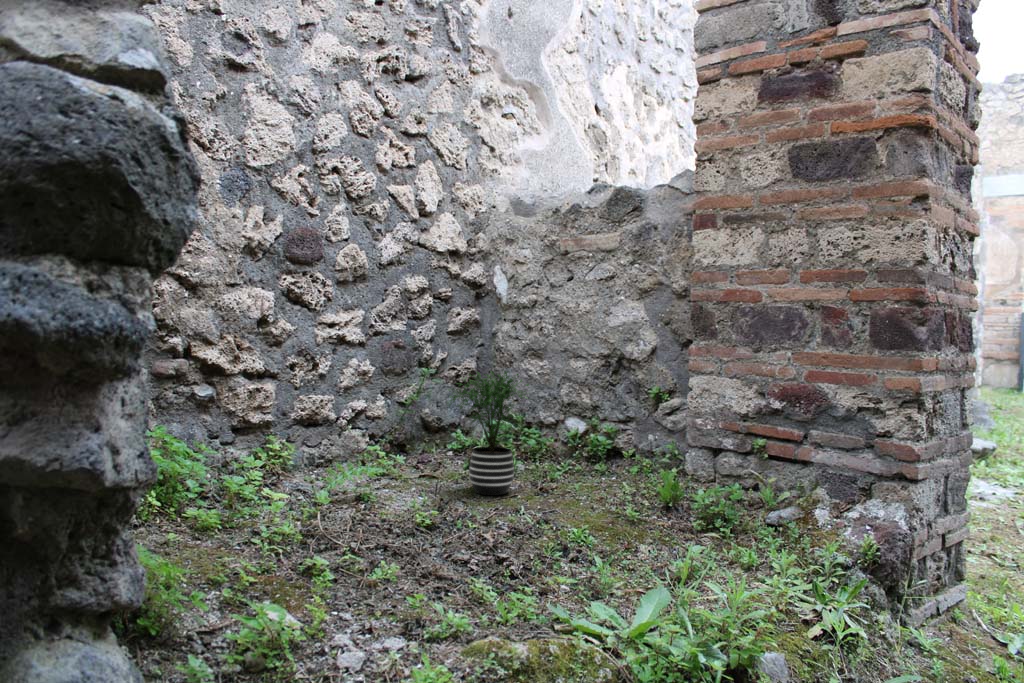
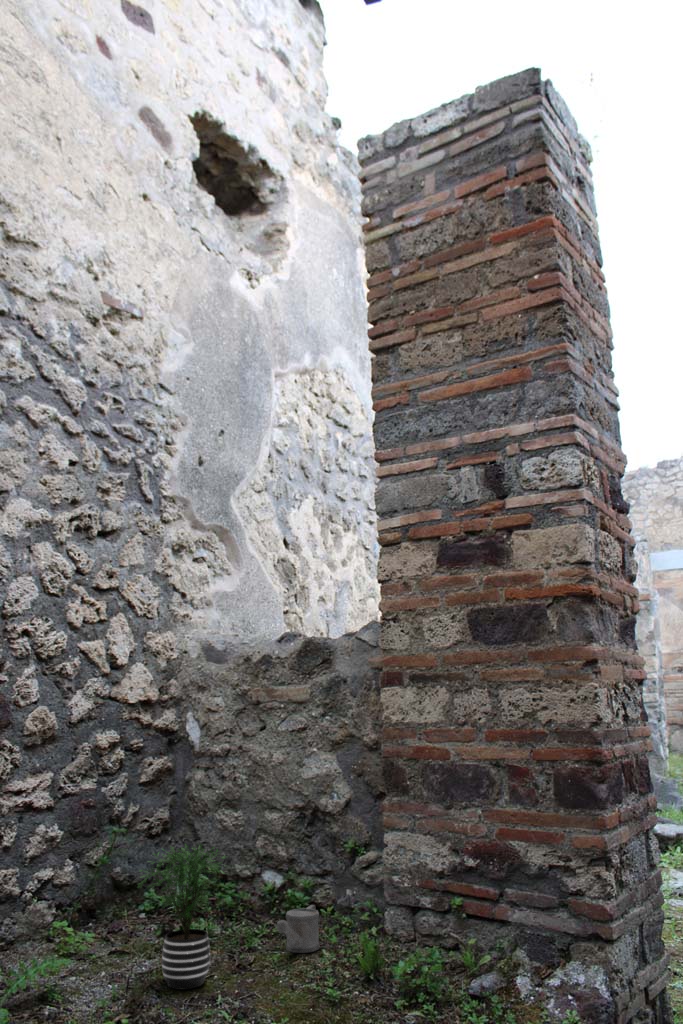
watering can: none [578,442,618,481] -> present [277,905,319,953]

